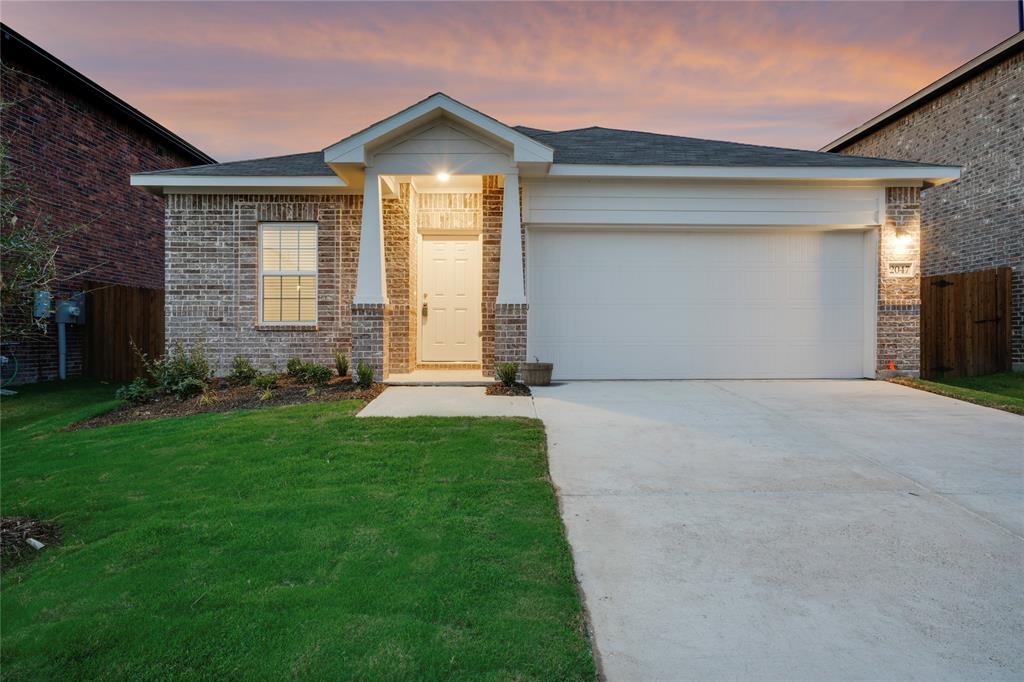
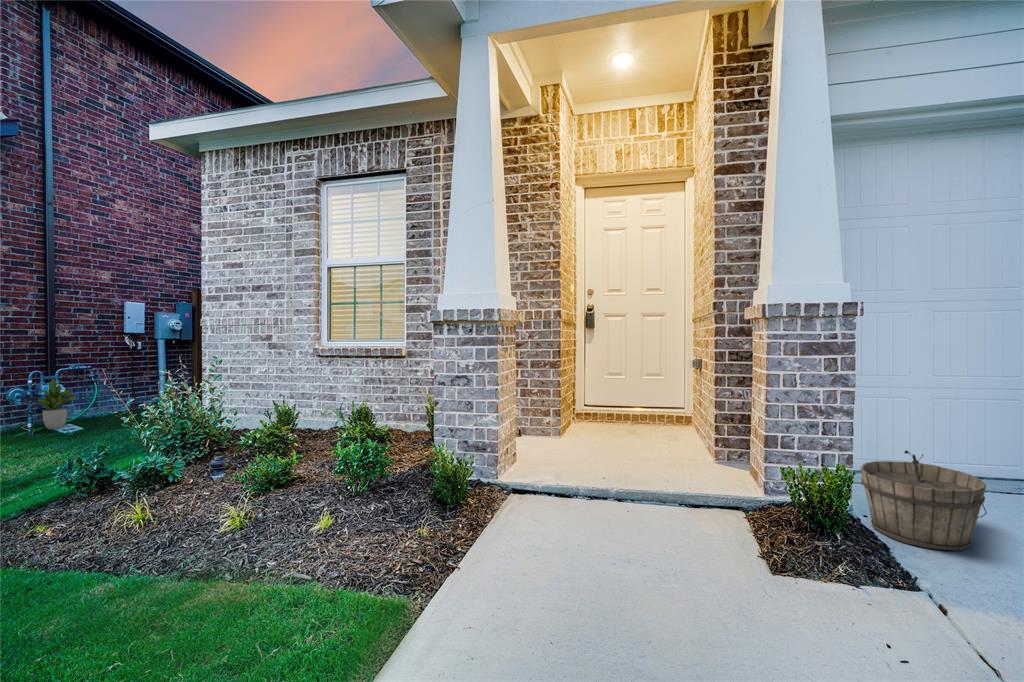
potted plant: none [26,350,55,386] -> present [37,379,76,429]

